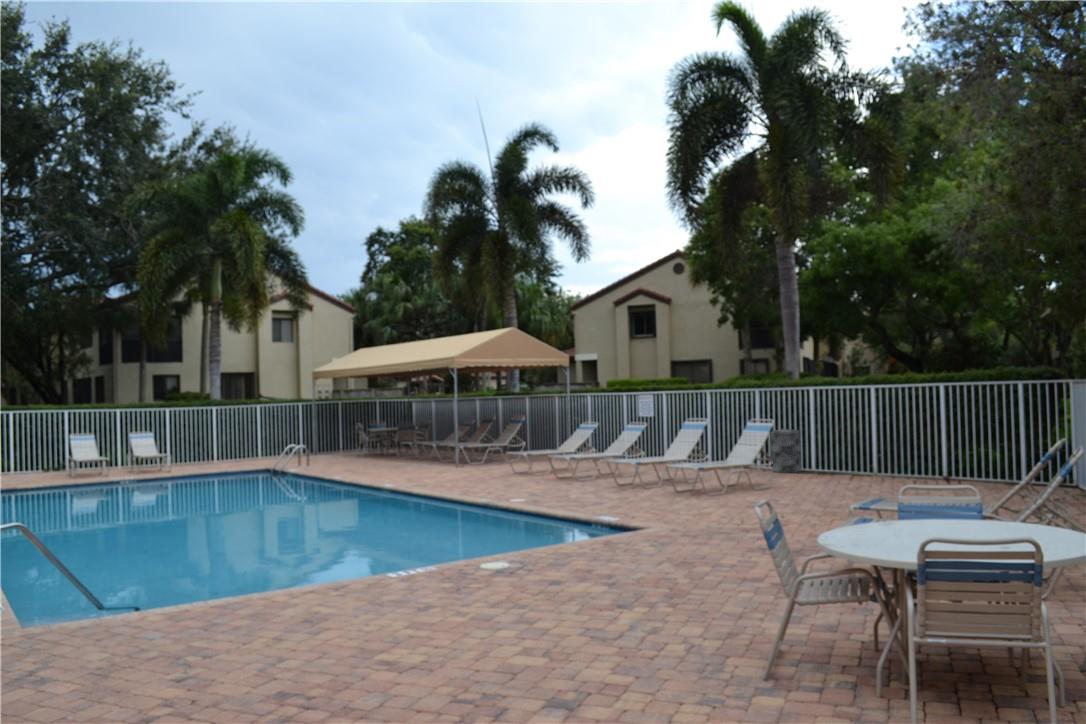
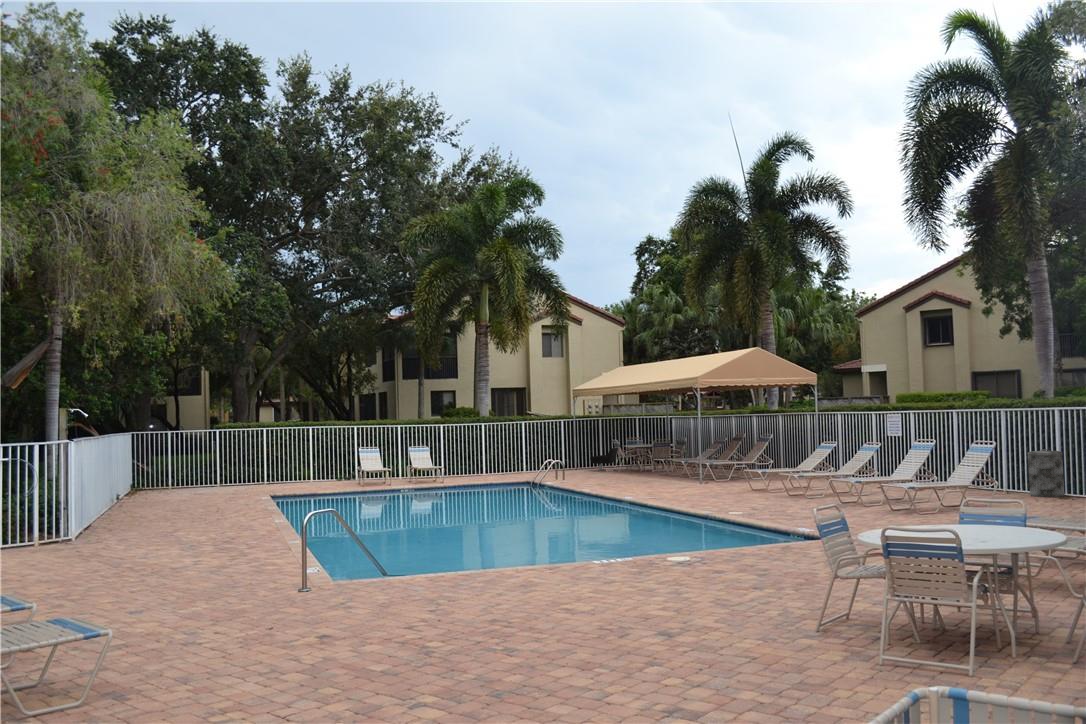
lounge chair: none [332,431,361,455] -> present [590,448,618,471]

